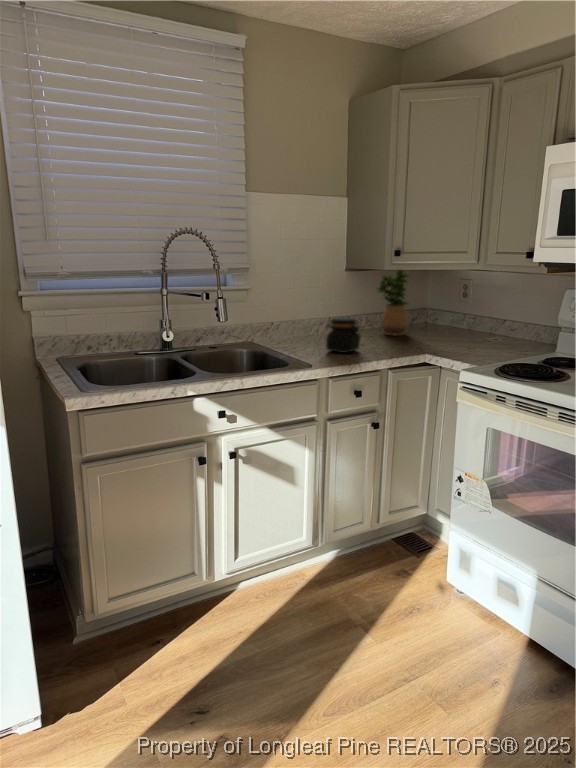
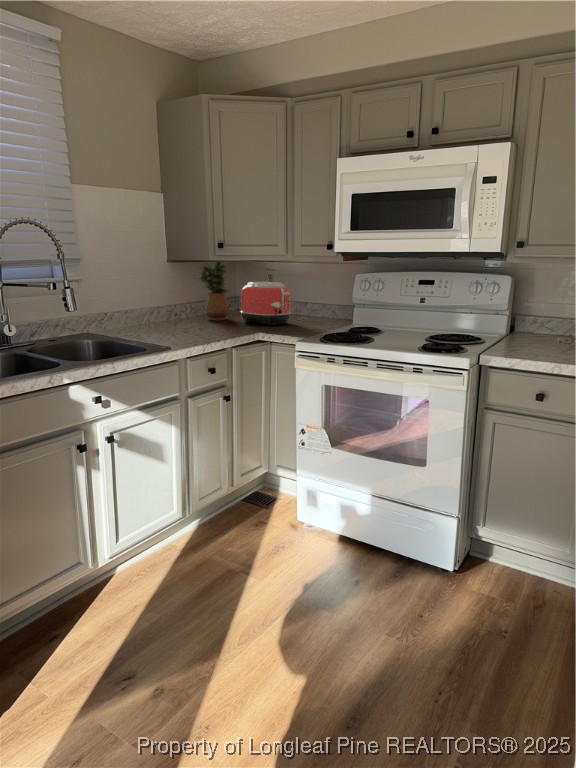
toaster: none [417,294,477,346] -> present [240,281,291,326]
jar: present [326,317,360,353] -> none [169,303,203,336]

